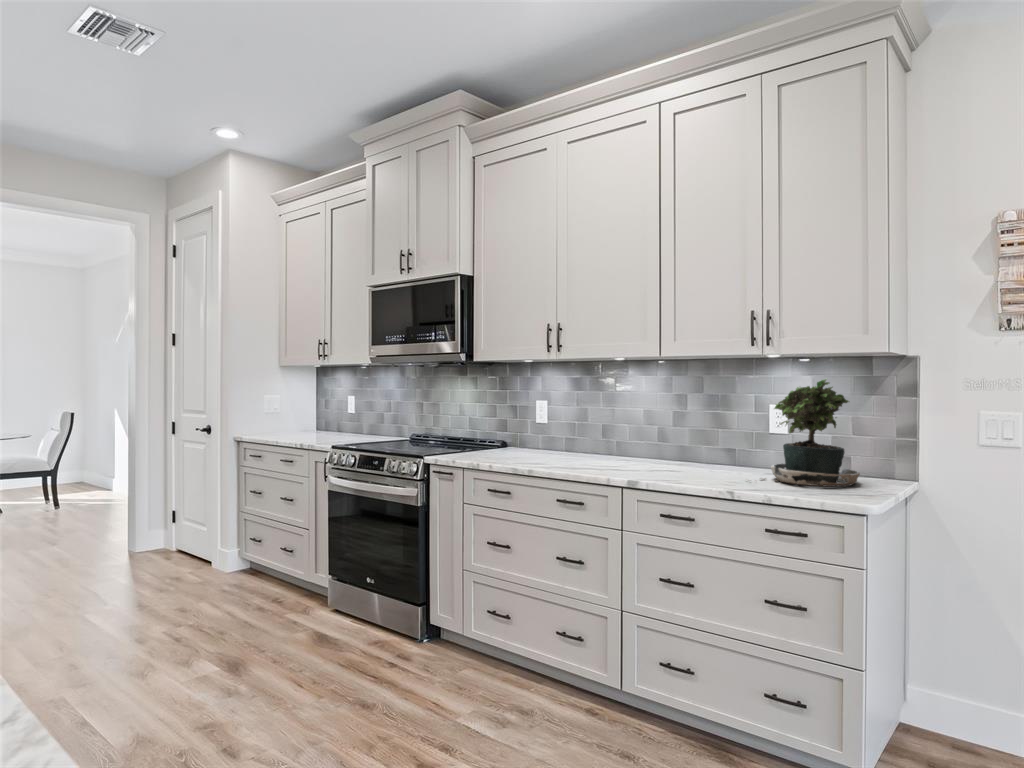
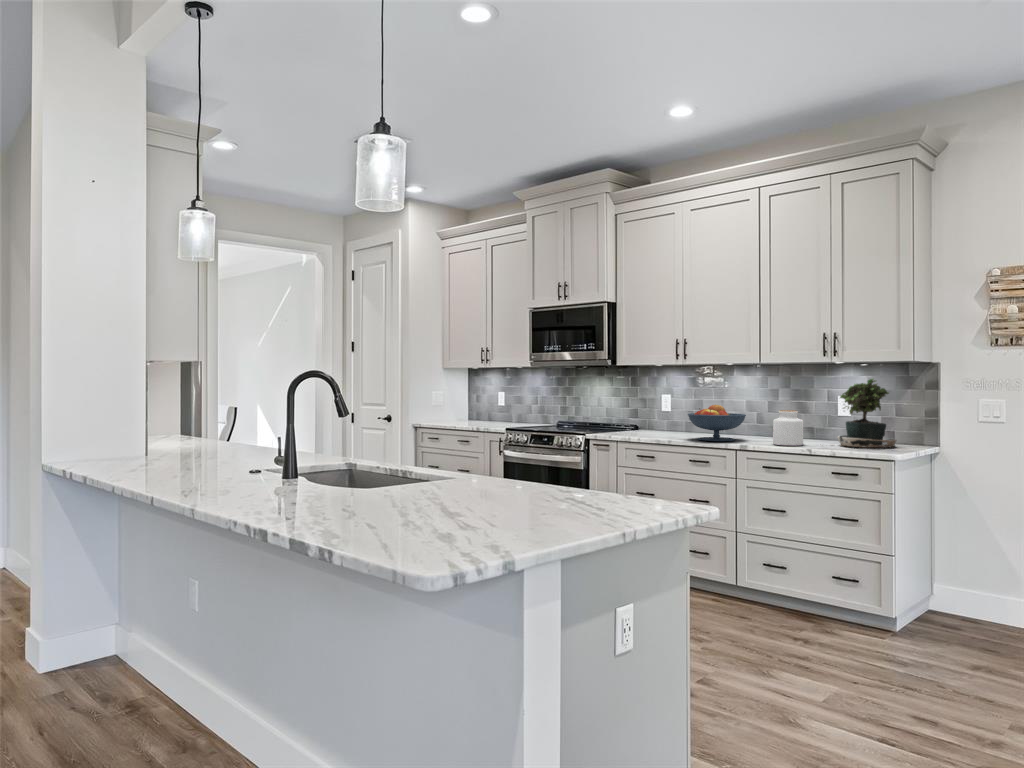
fruit bowl: none [558,416,640,471] -> present [688,405,746,441]
jar: none [677,426,721,481] -> present [773,410,803,446]

